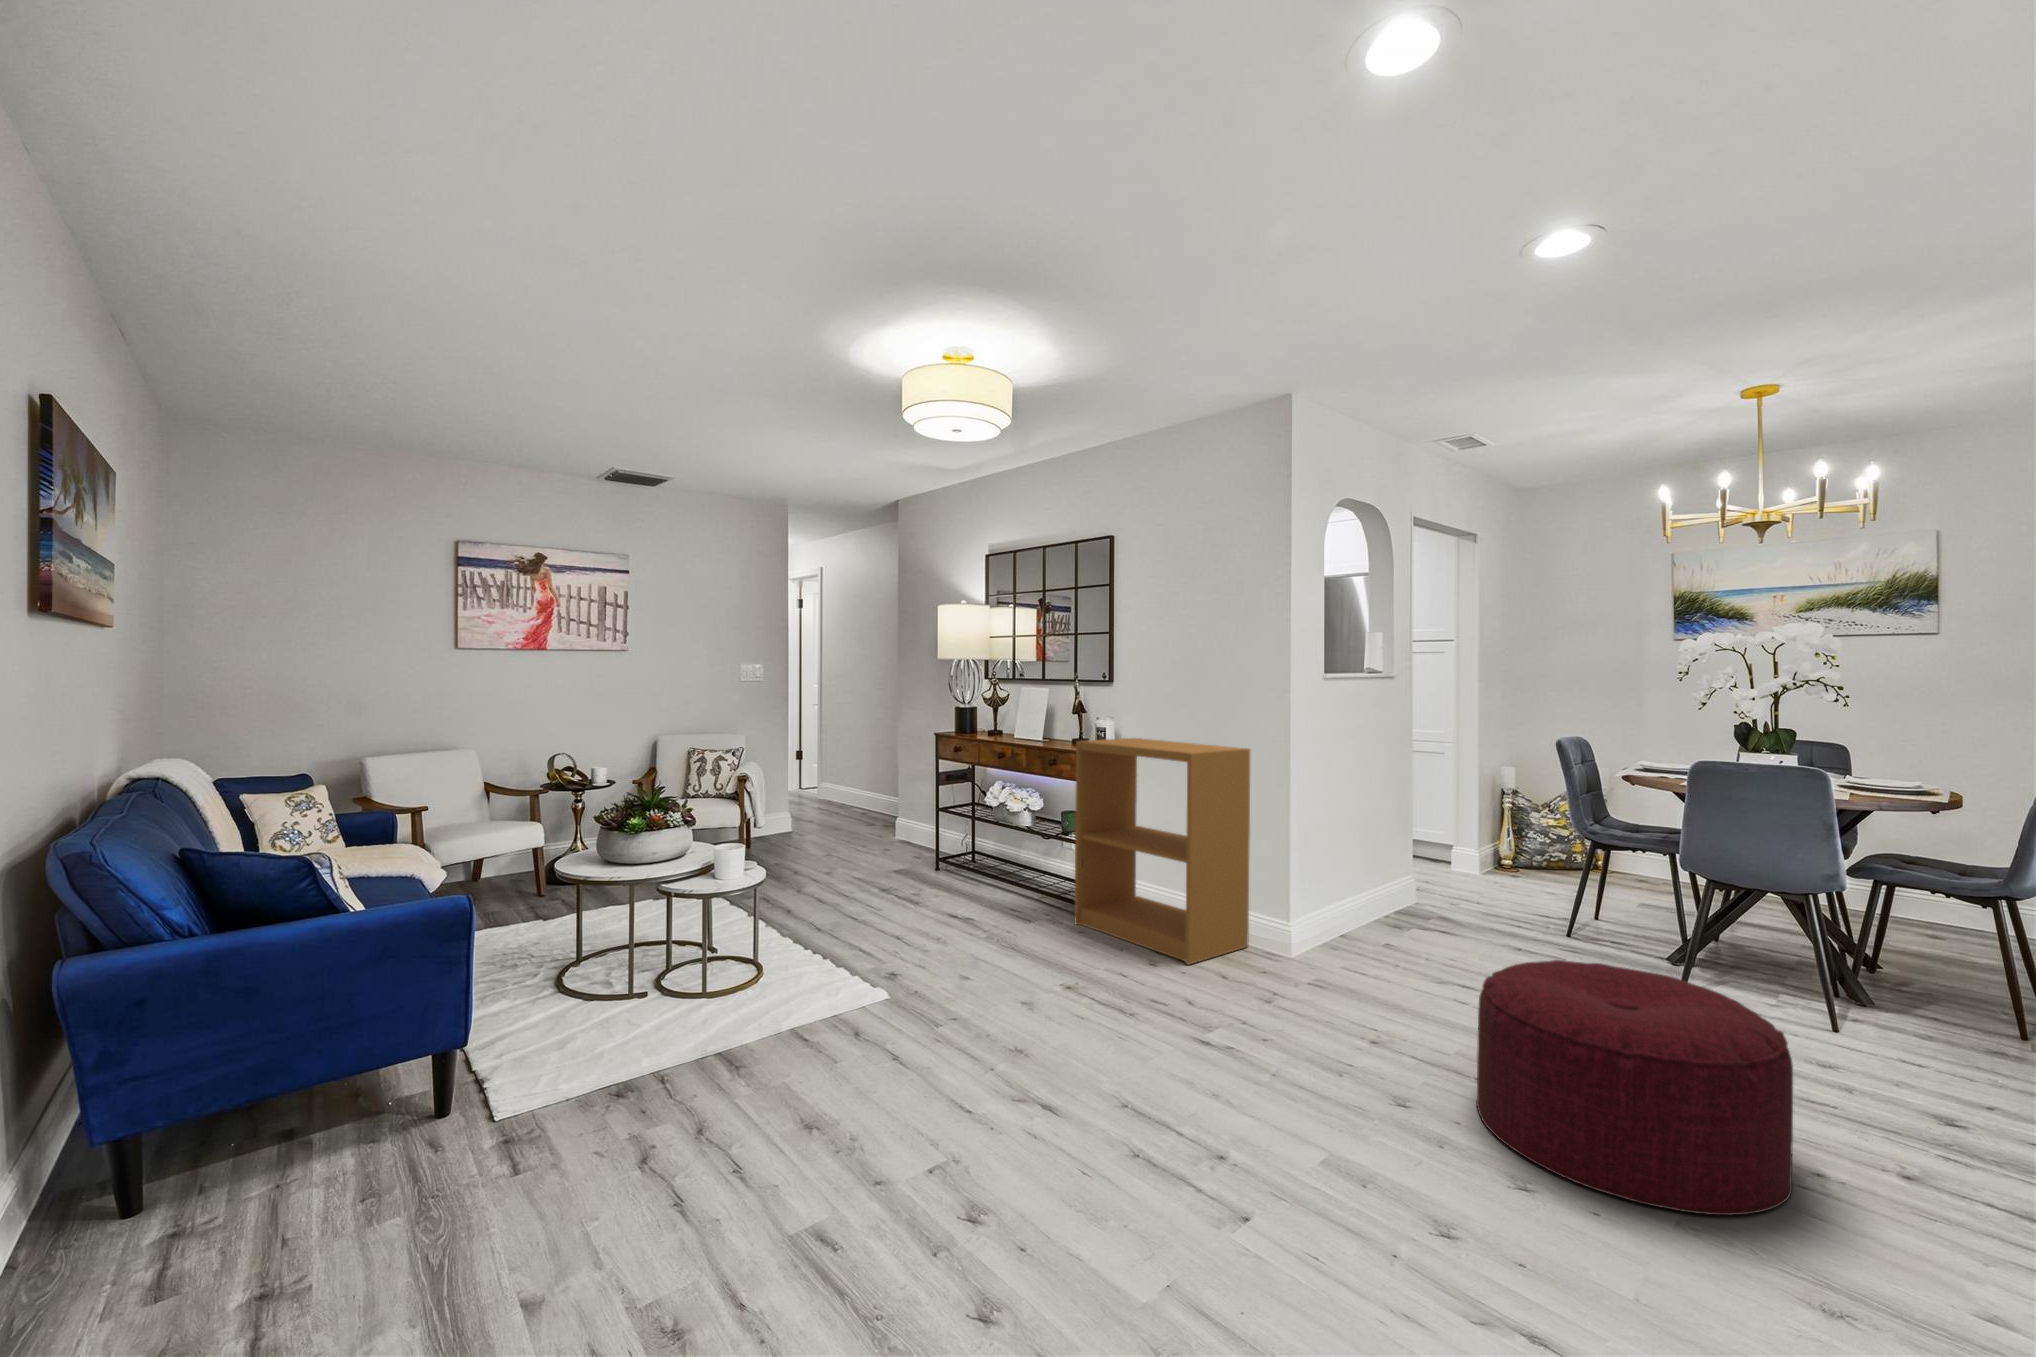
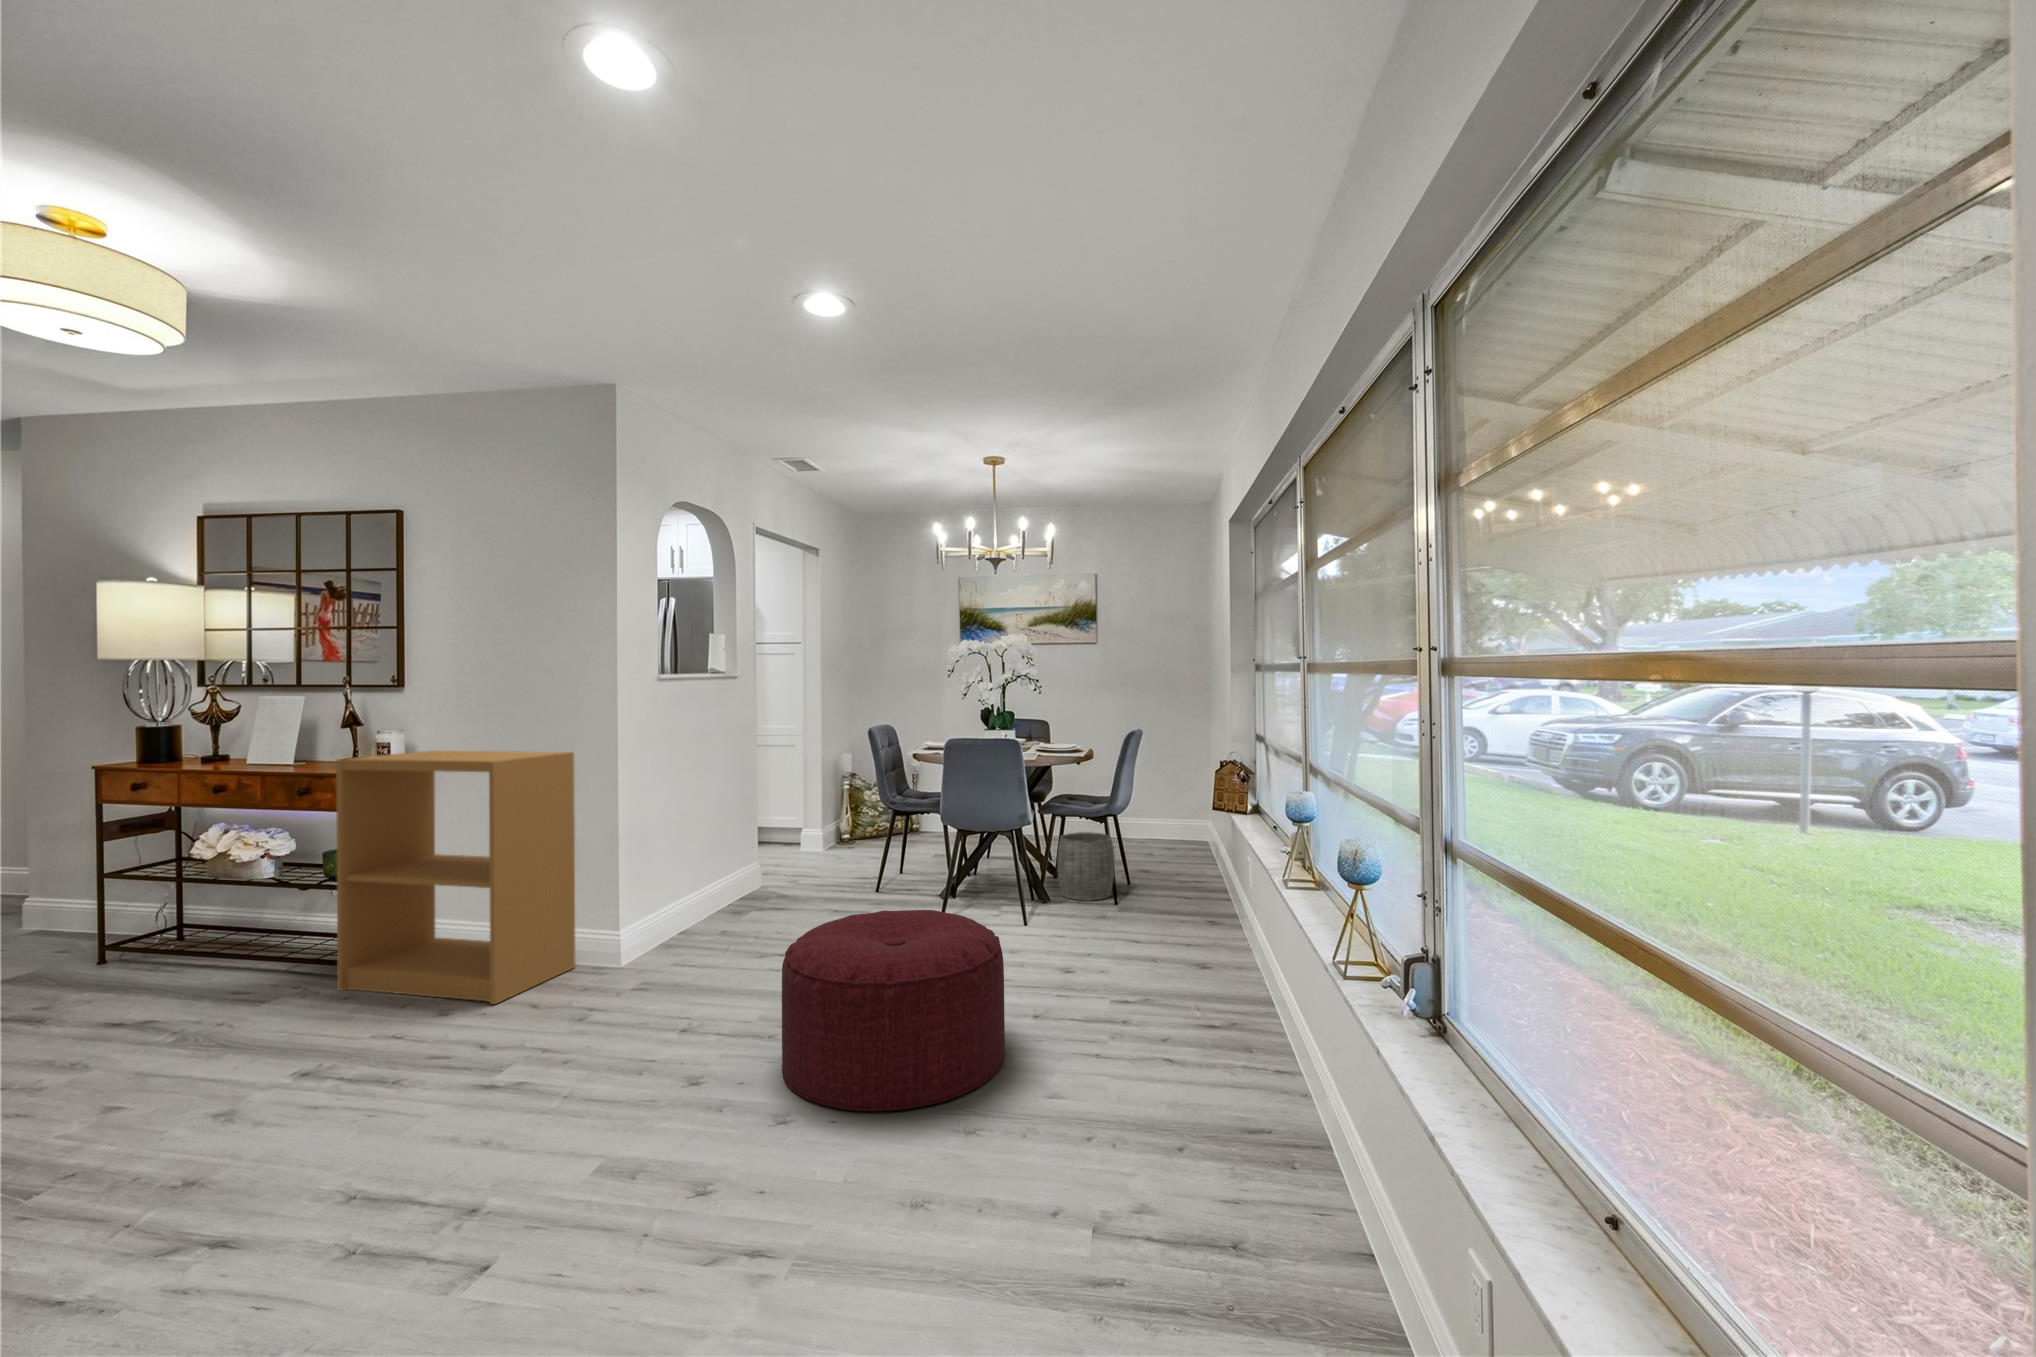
woven basket: none [1855,909,1972,1014] -> present [1057,832,1115,901]

